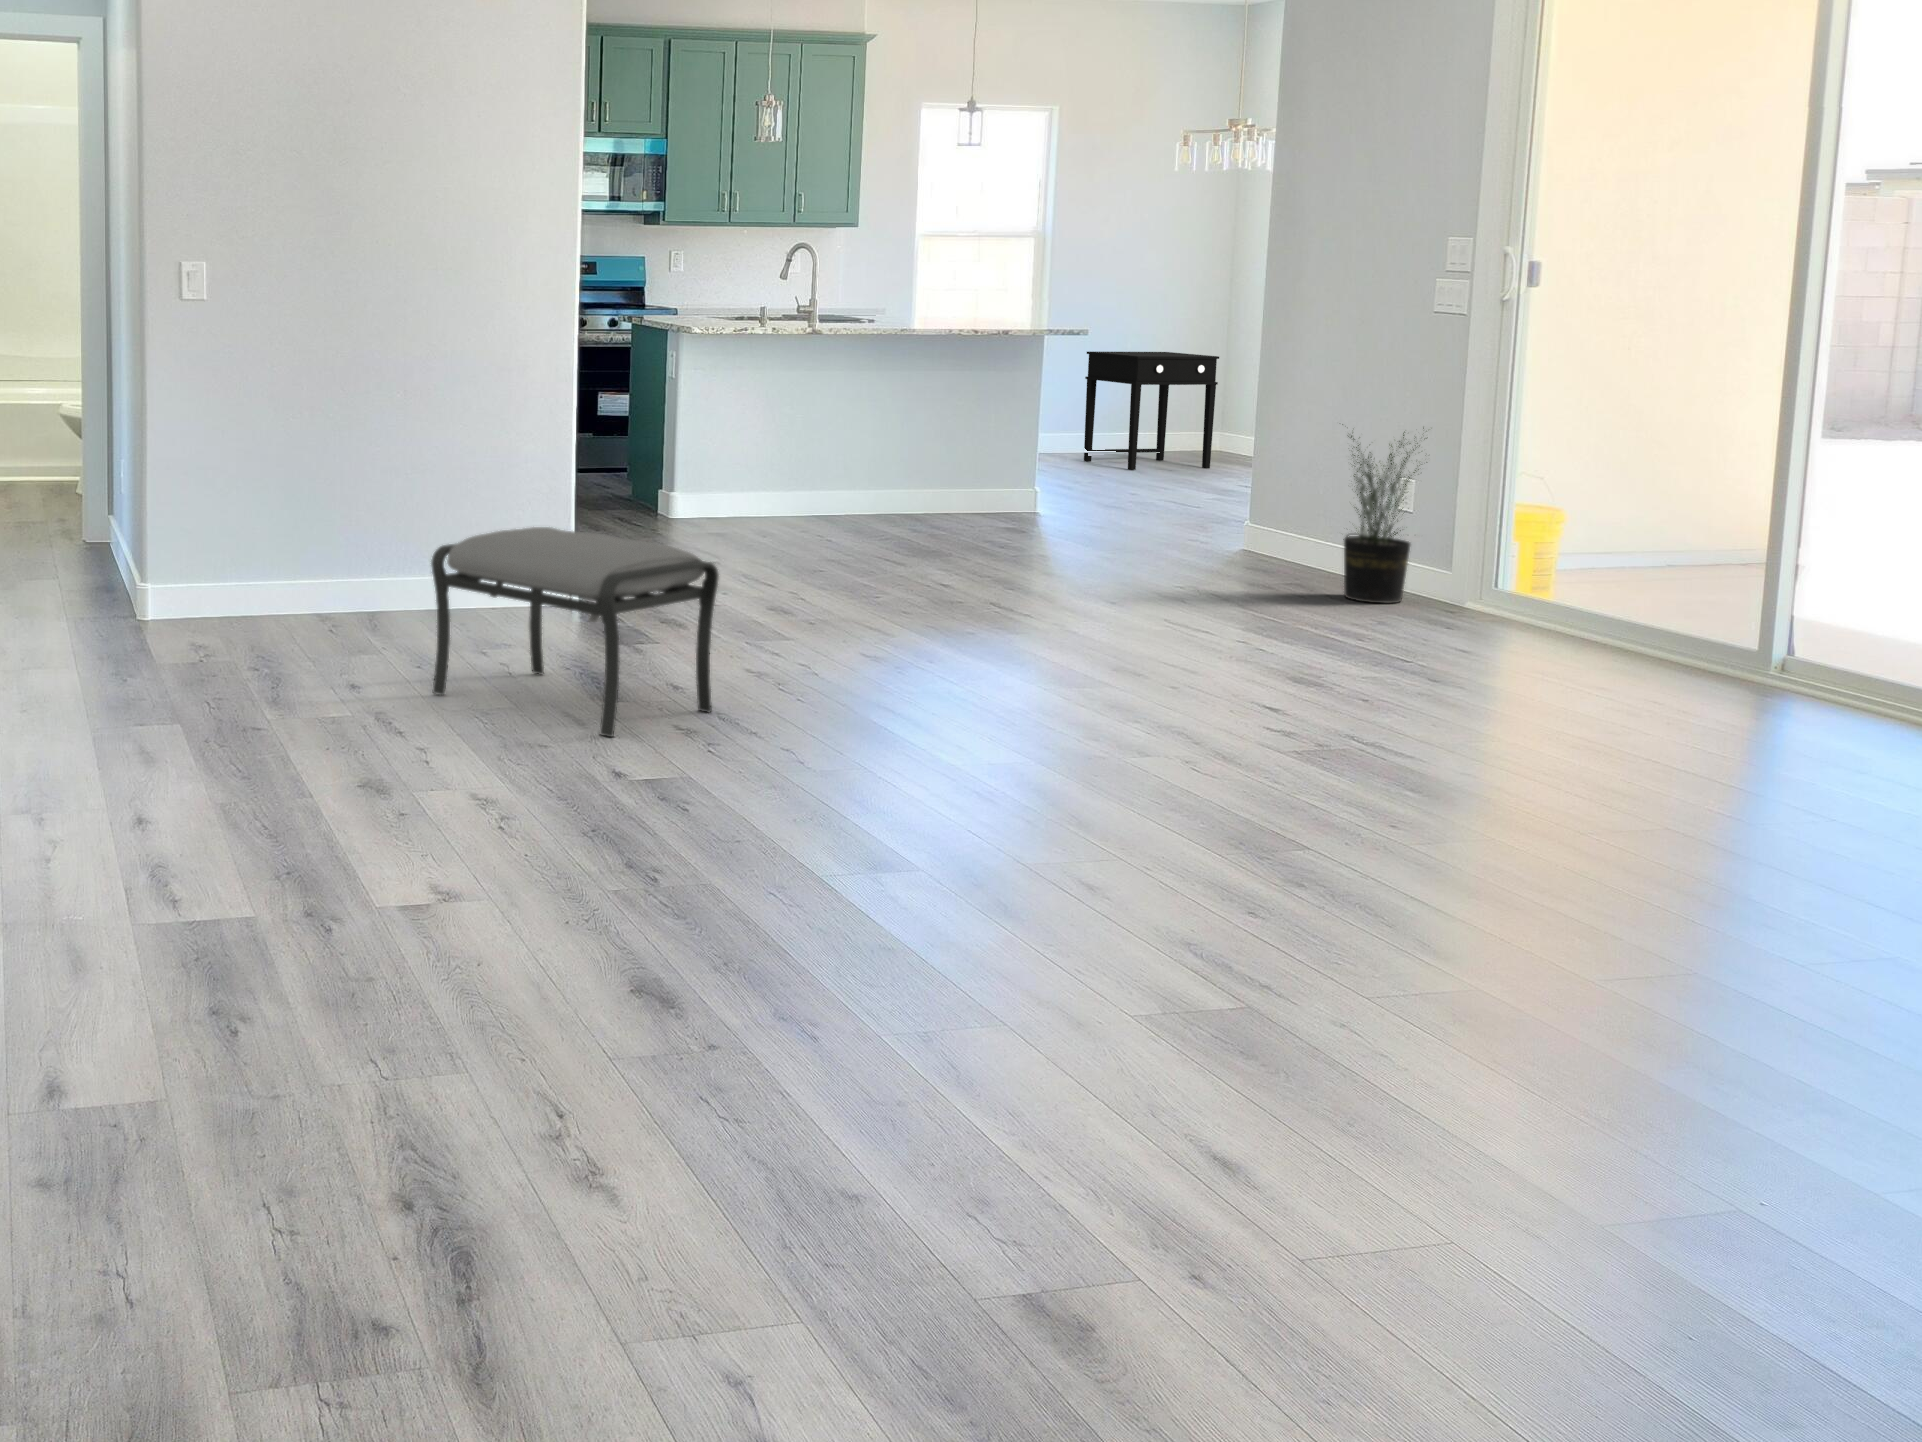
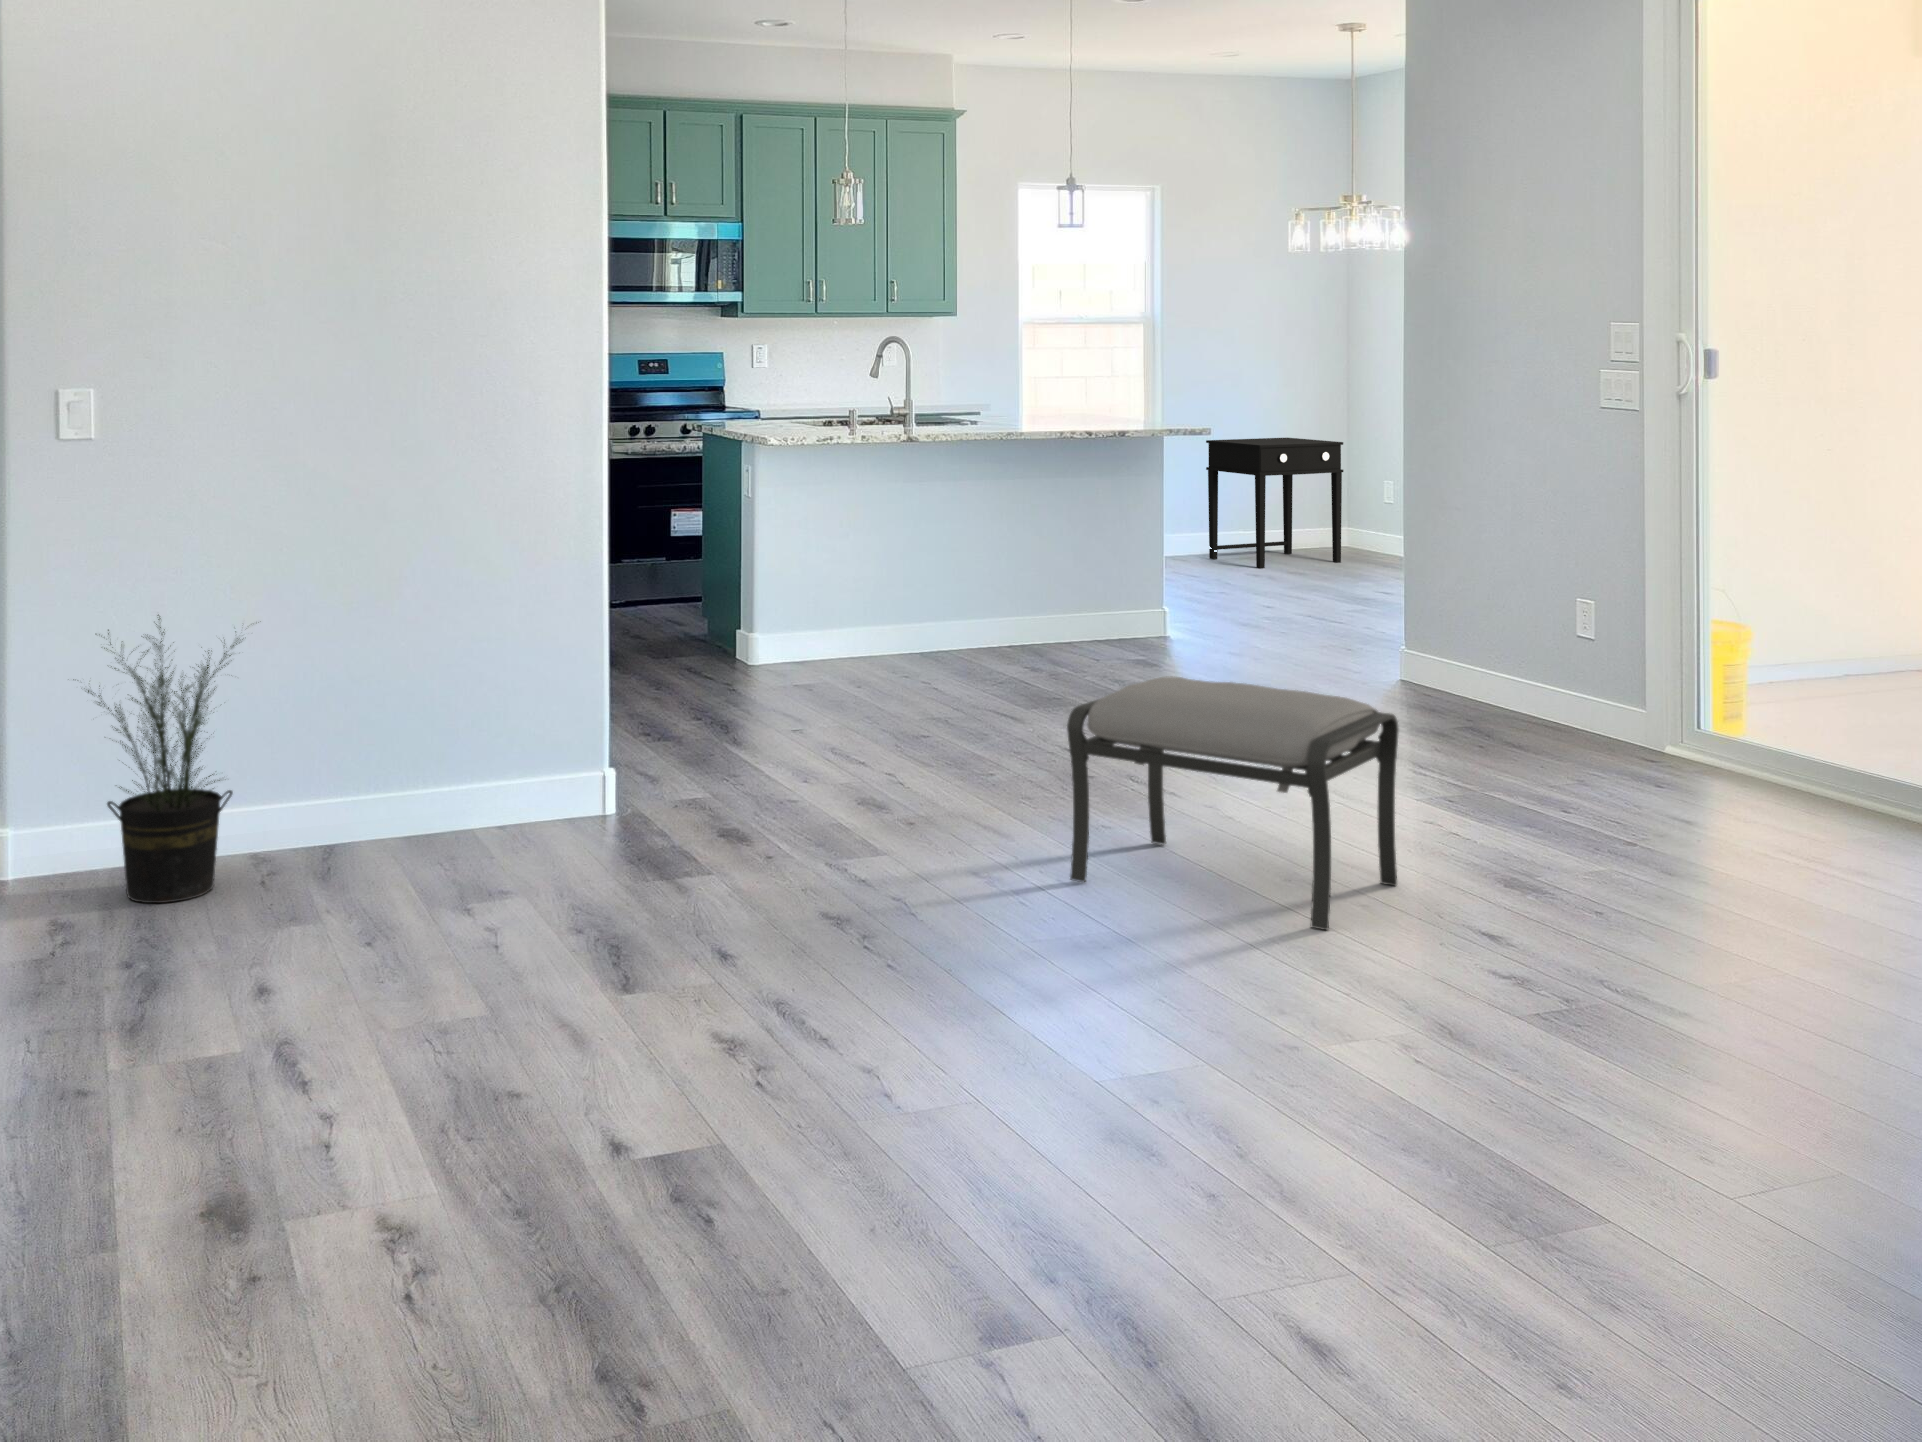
potted plant: present [1342,424,1427,603] -> present [73,614,243,903]
ottoman: present [431,527,719,737] -> present [1067,676,1399,930]

